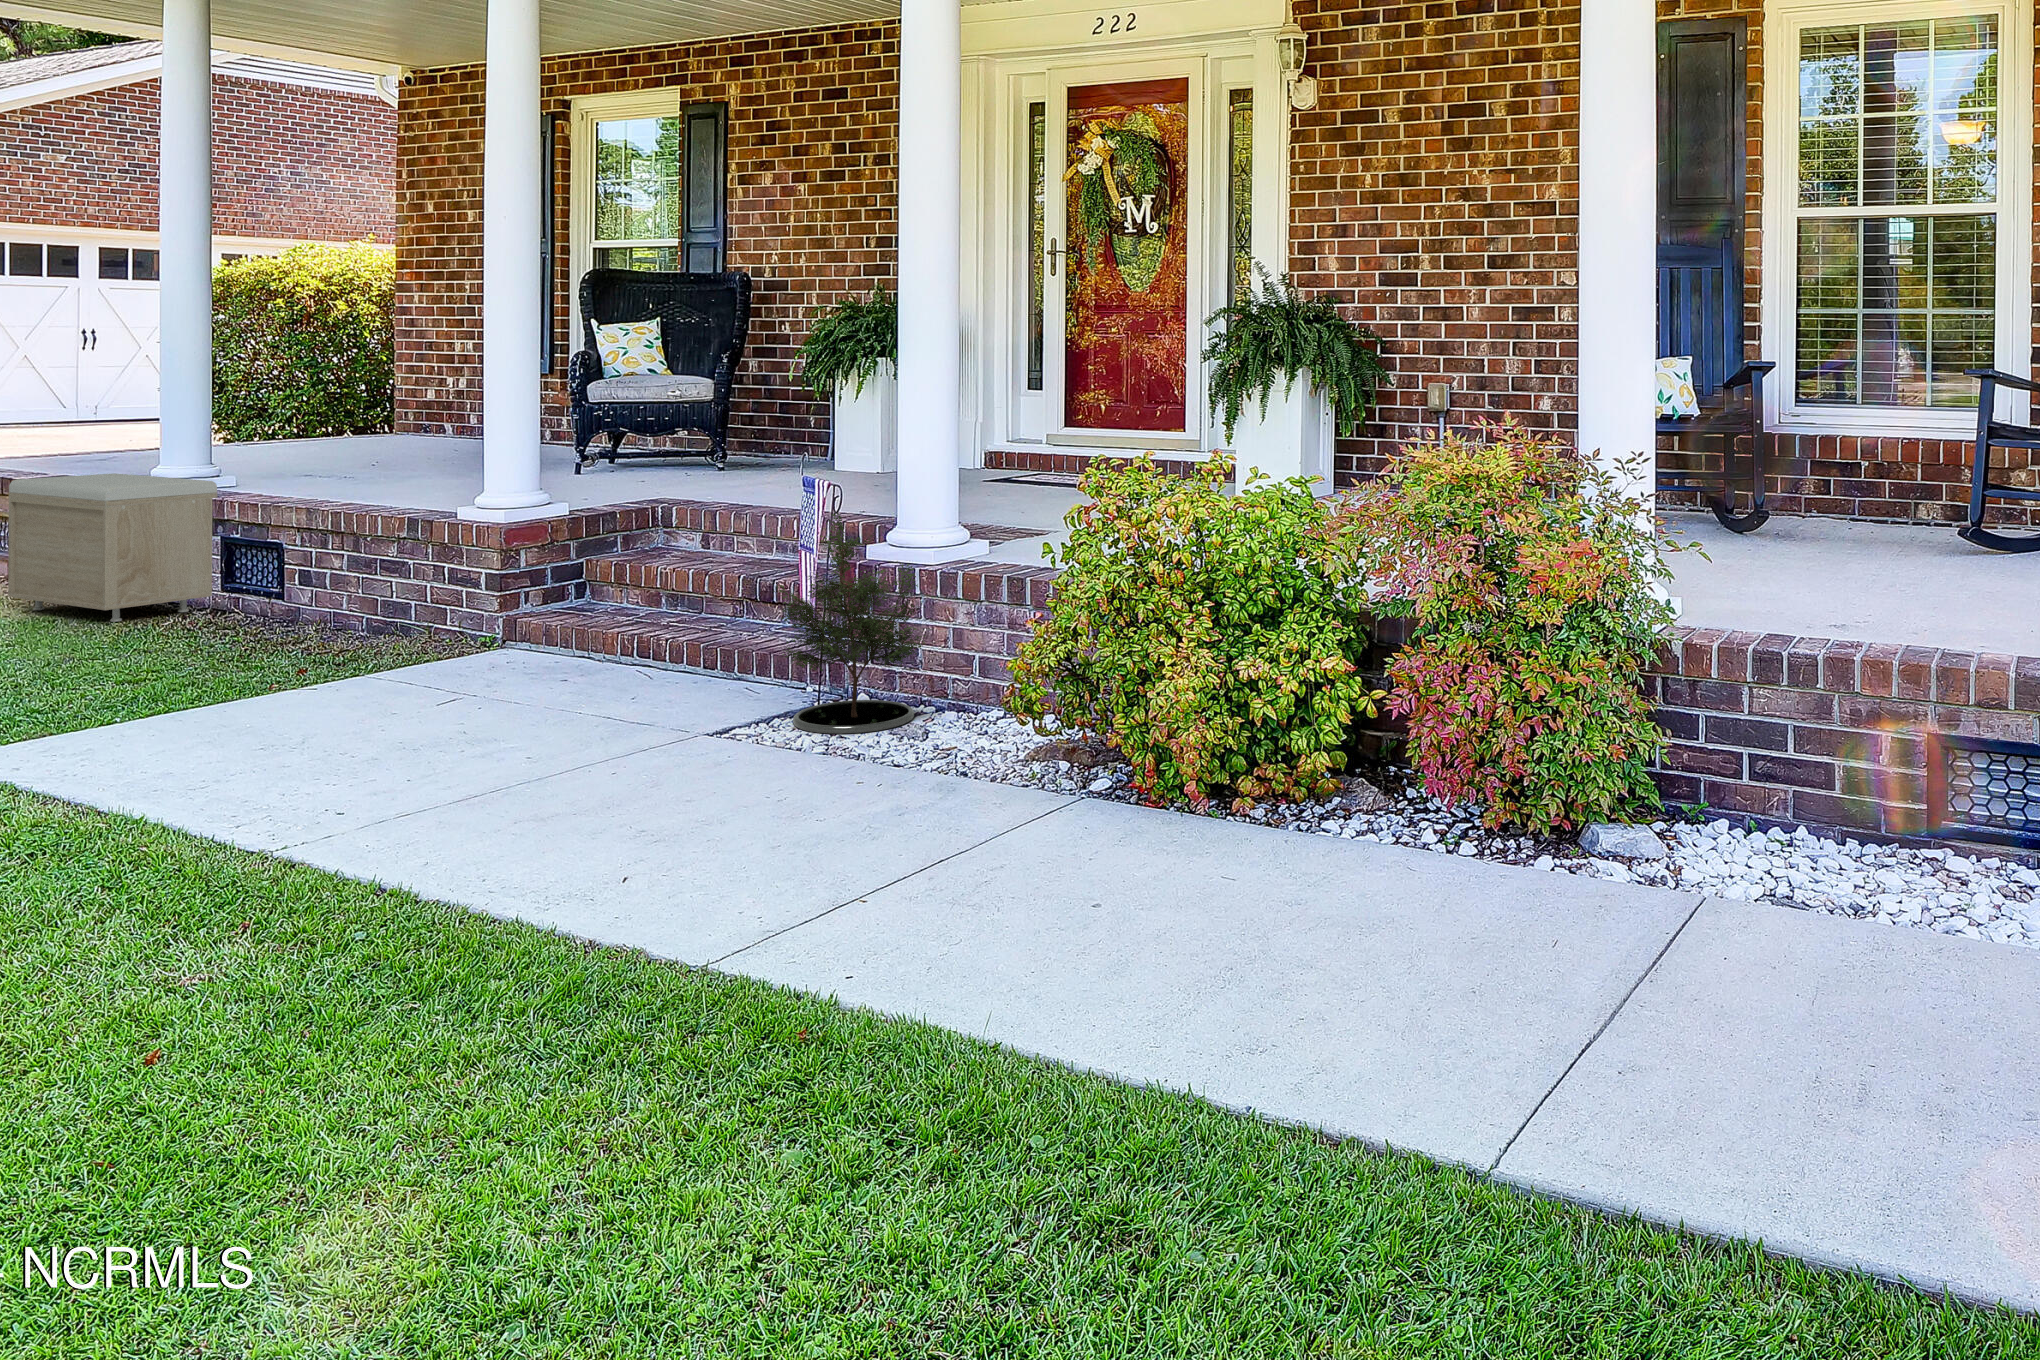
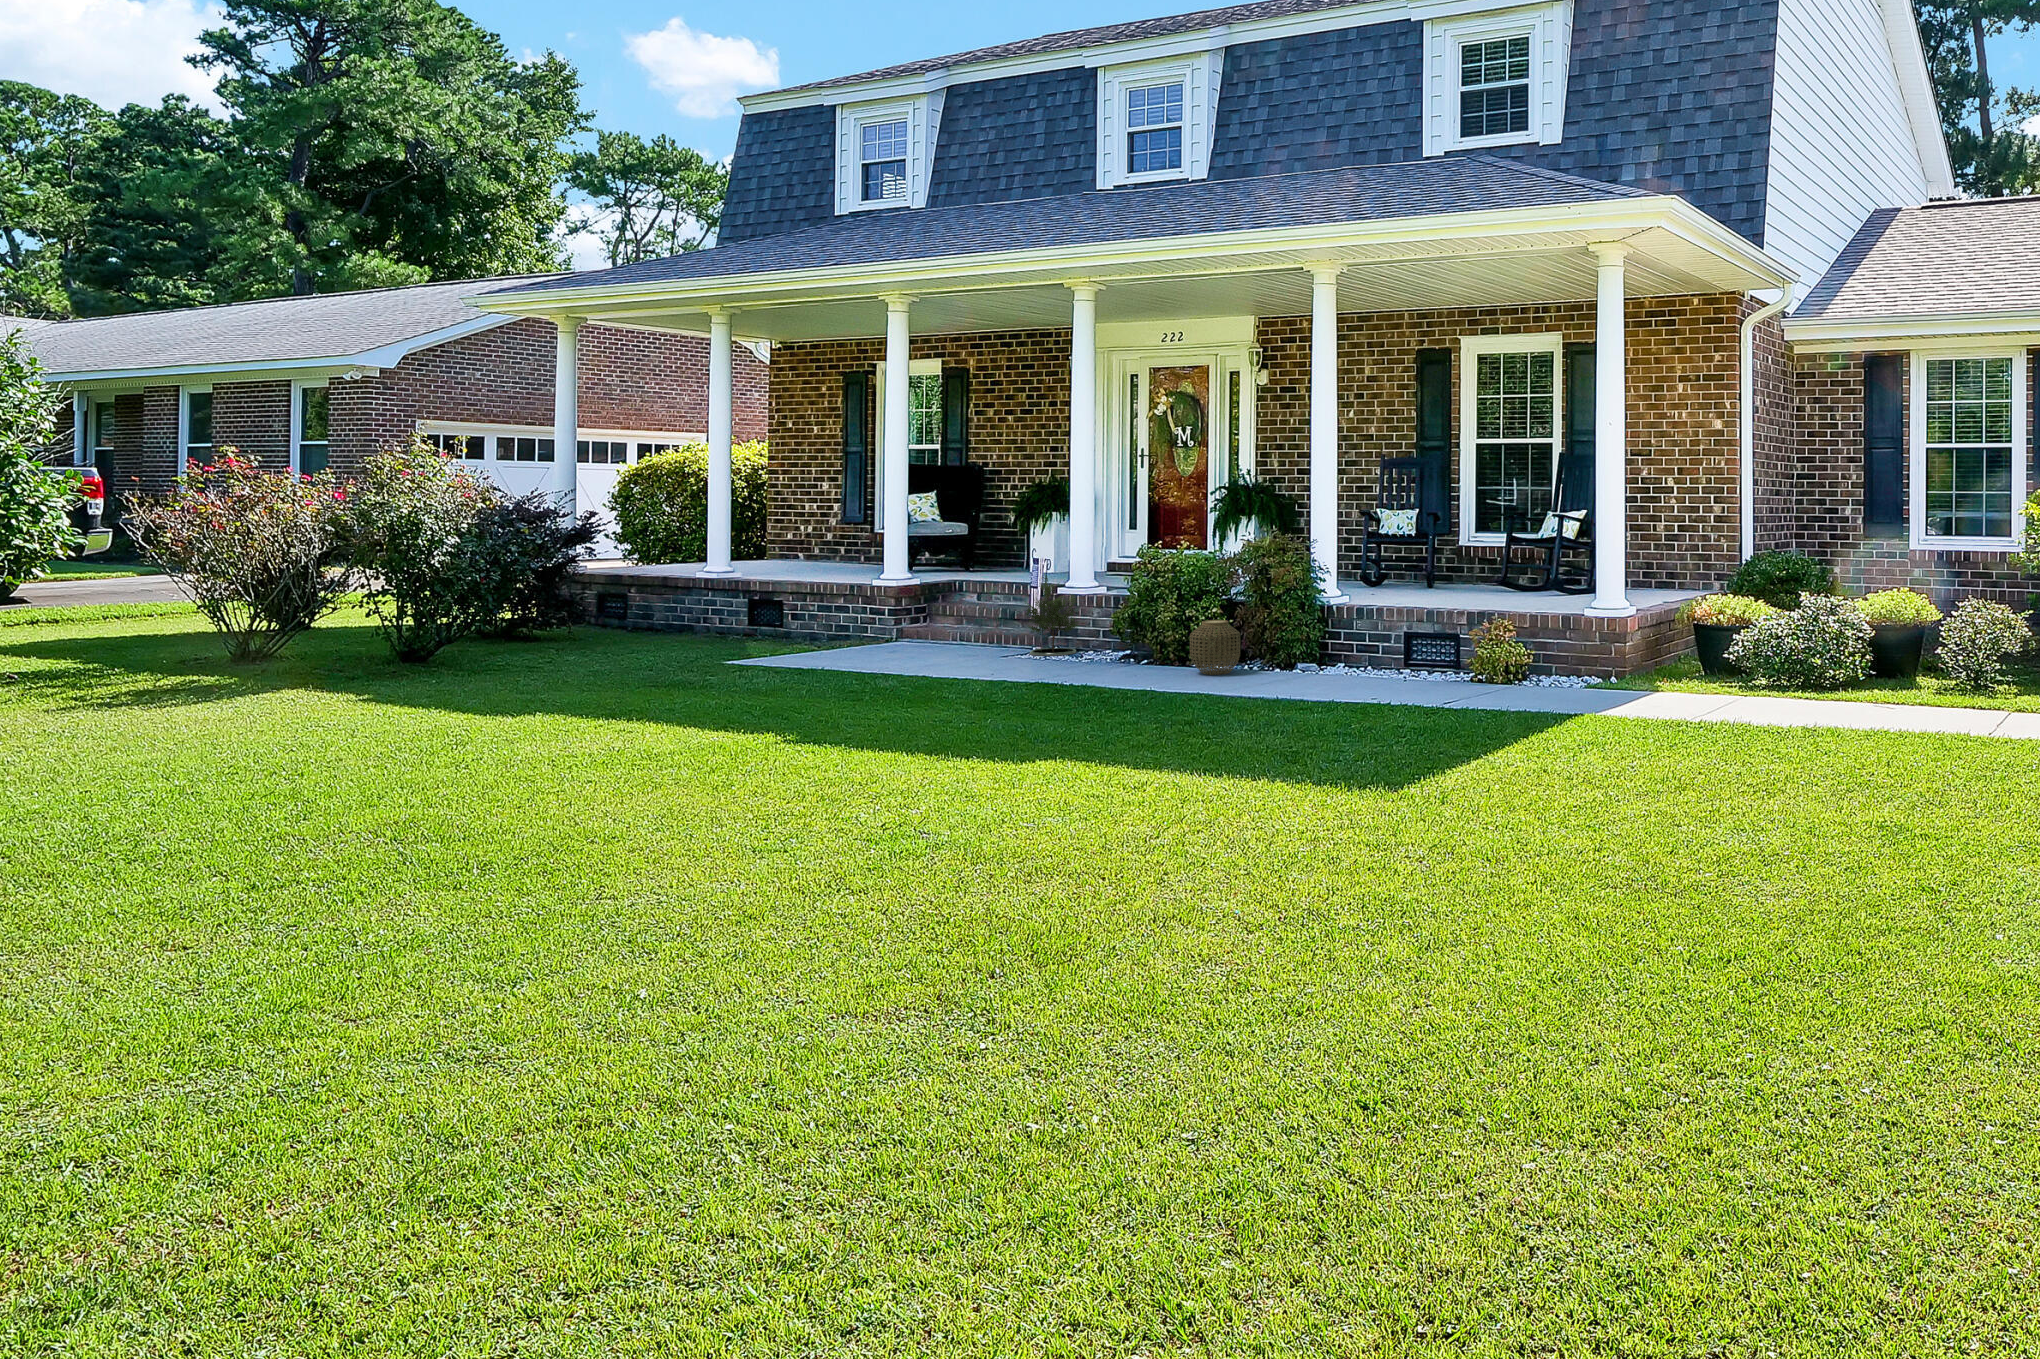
storage bench: present [8,473,218,622] -> none [657,569,751,634]
woven basket: none [1263,680,1420,865] -> present [1190,620,1240,675]

